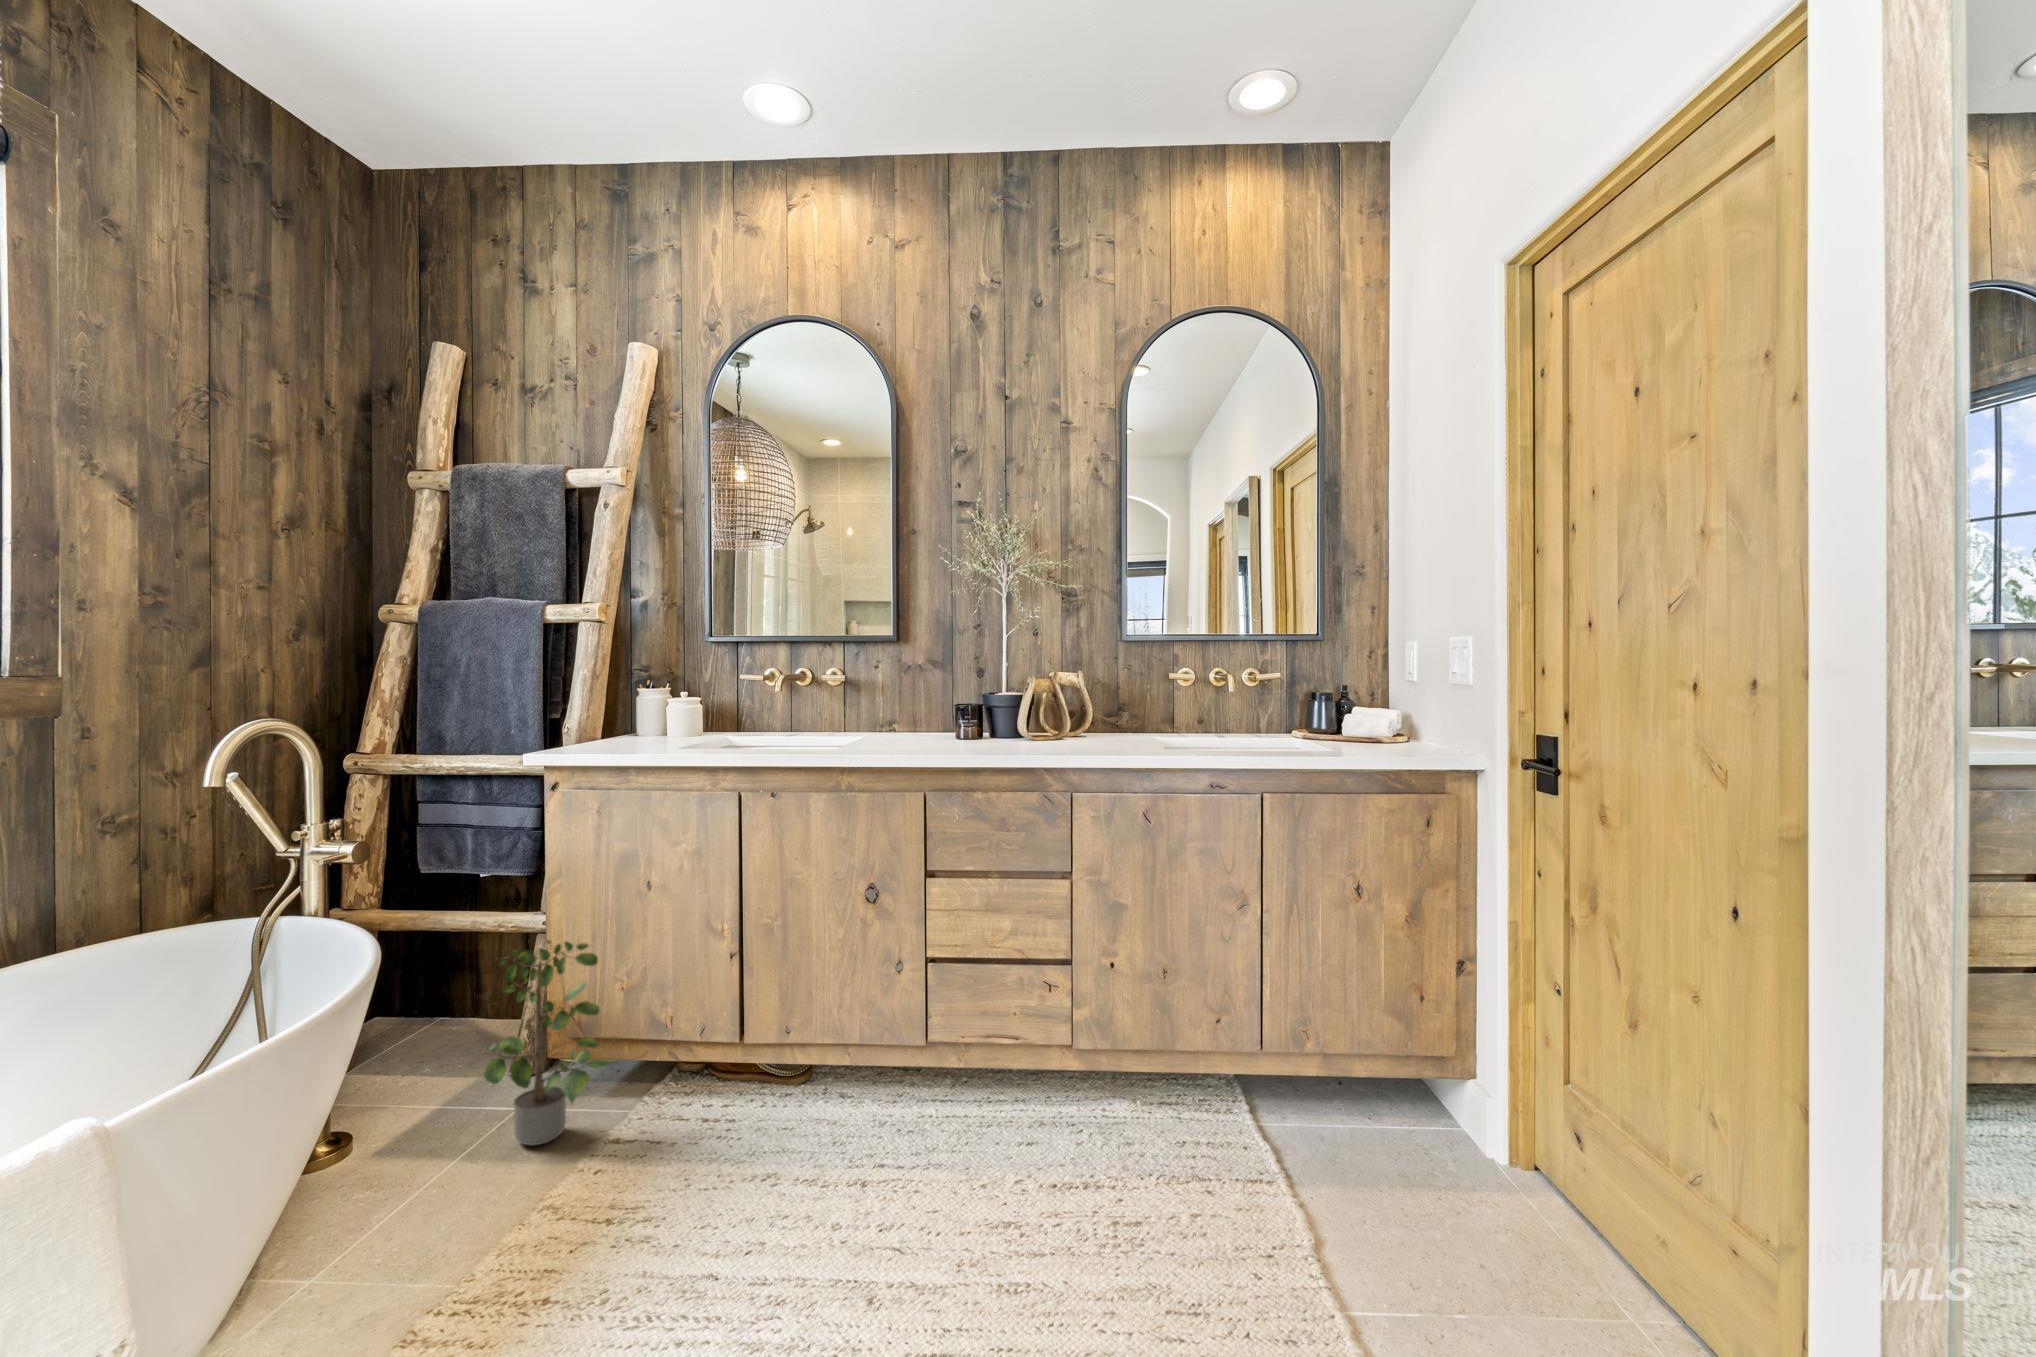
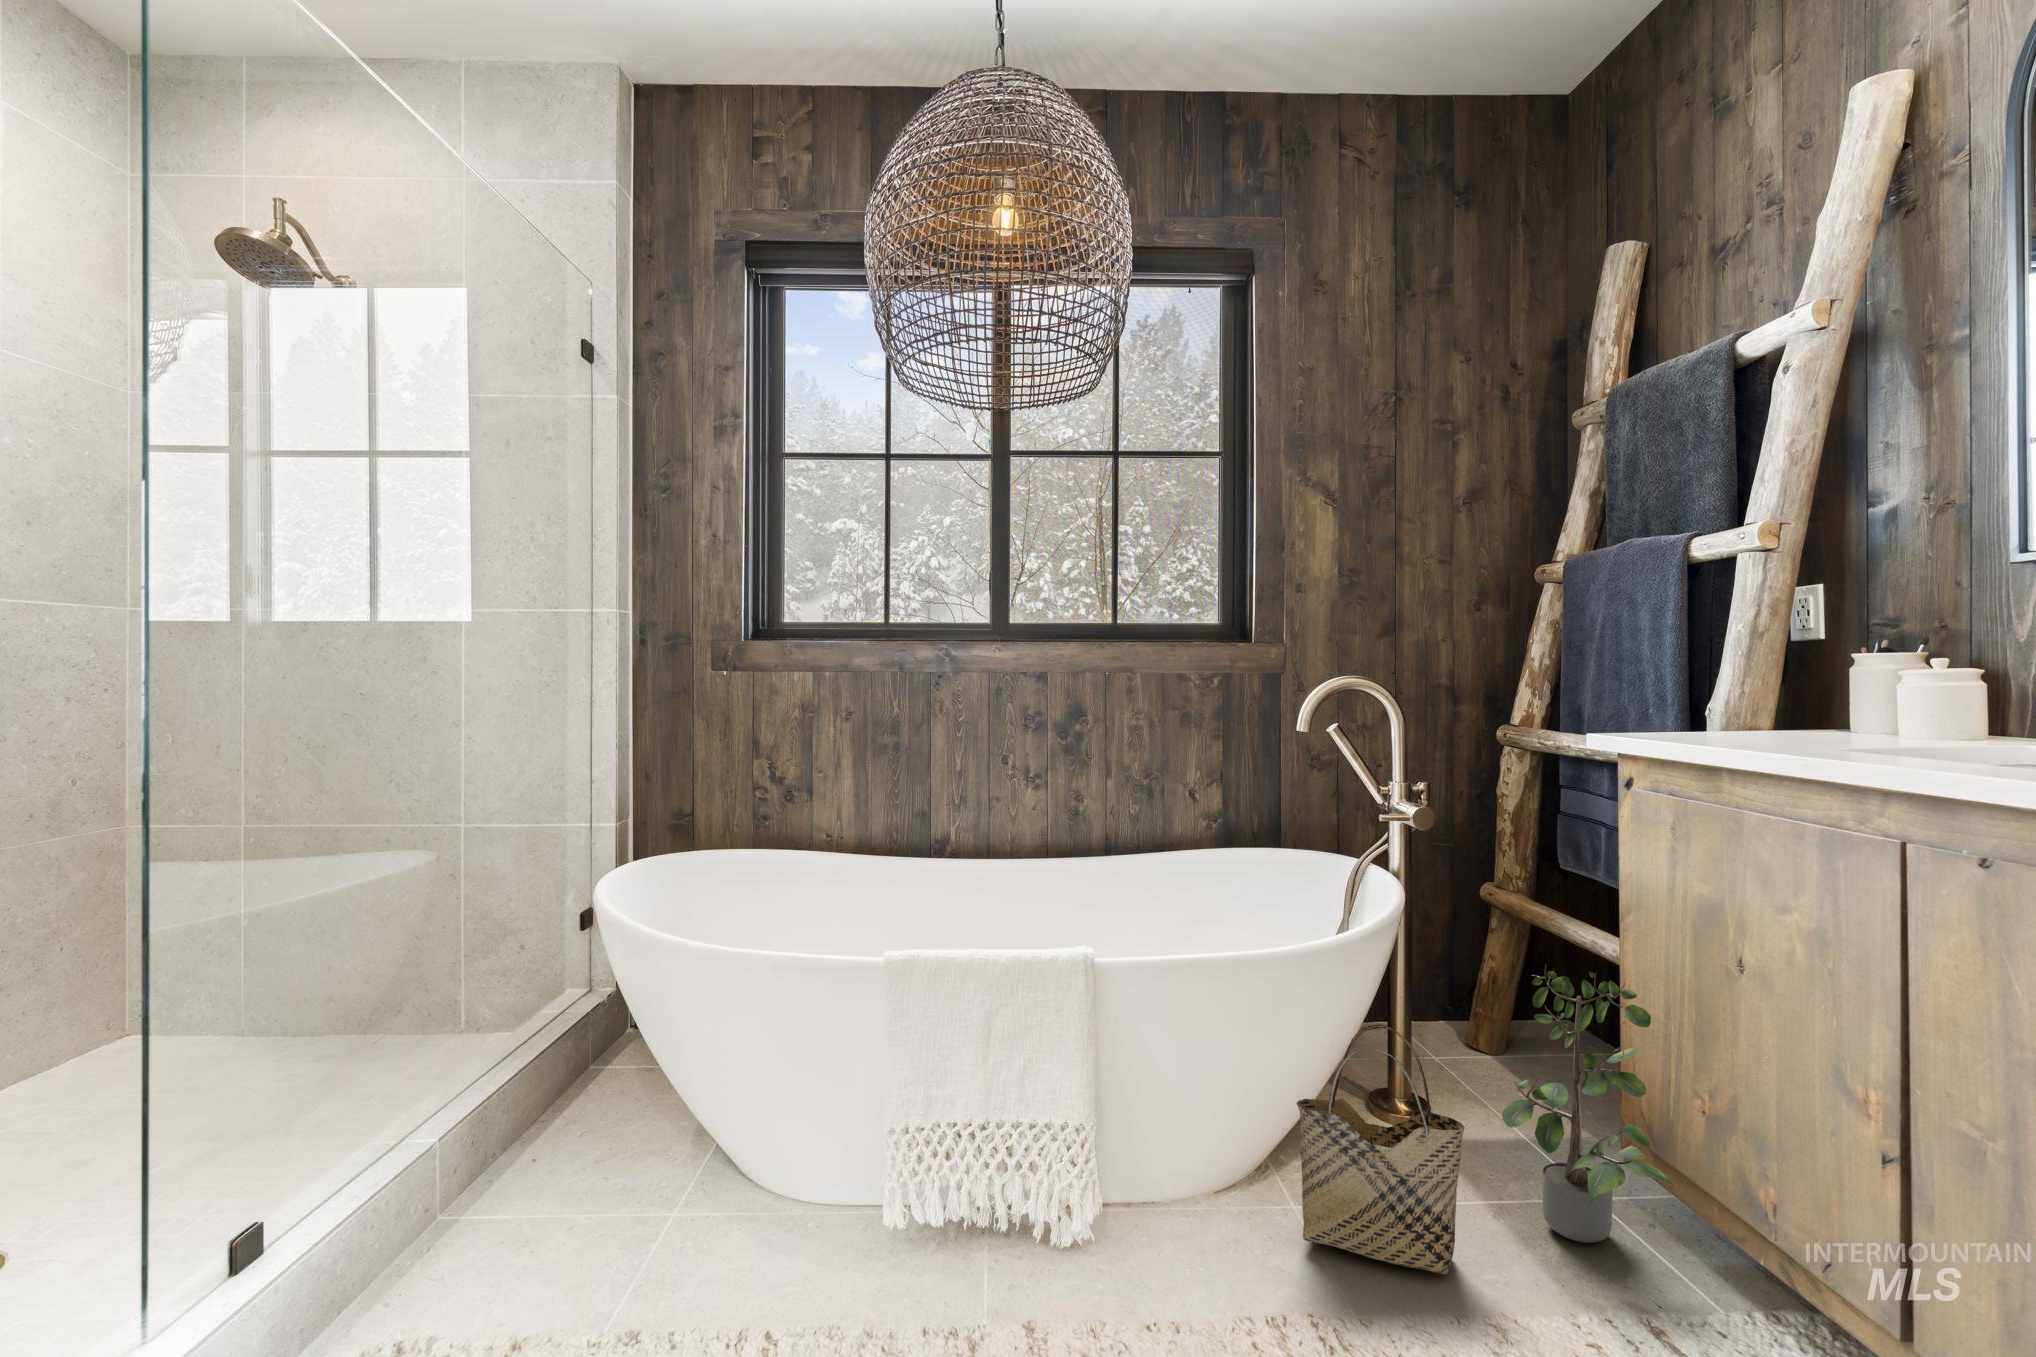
woven basket: none [341,1044,499,1274] -> present [1297,1024,1465,1274]

